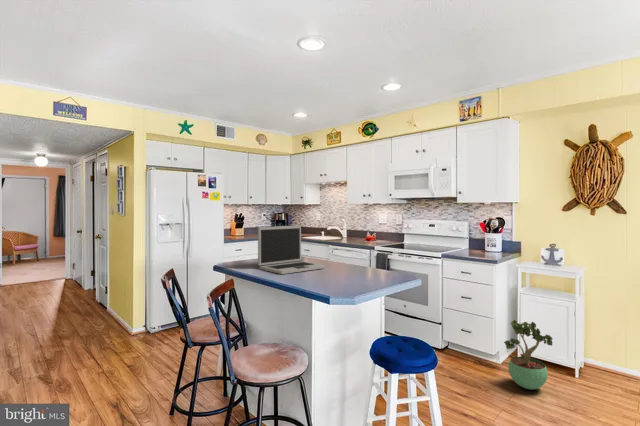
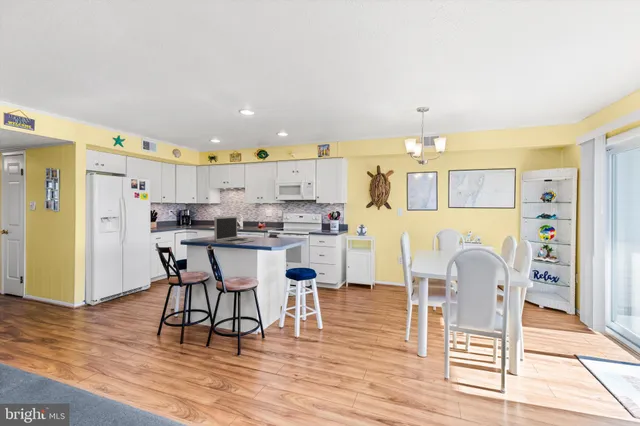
potted plant: present [504,320,552,389] -> none [343,263,365,297]

